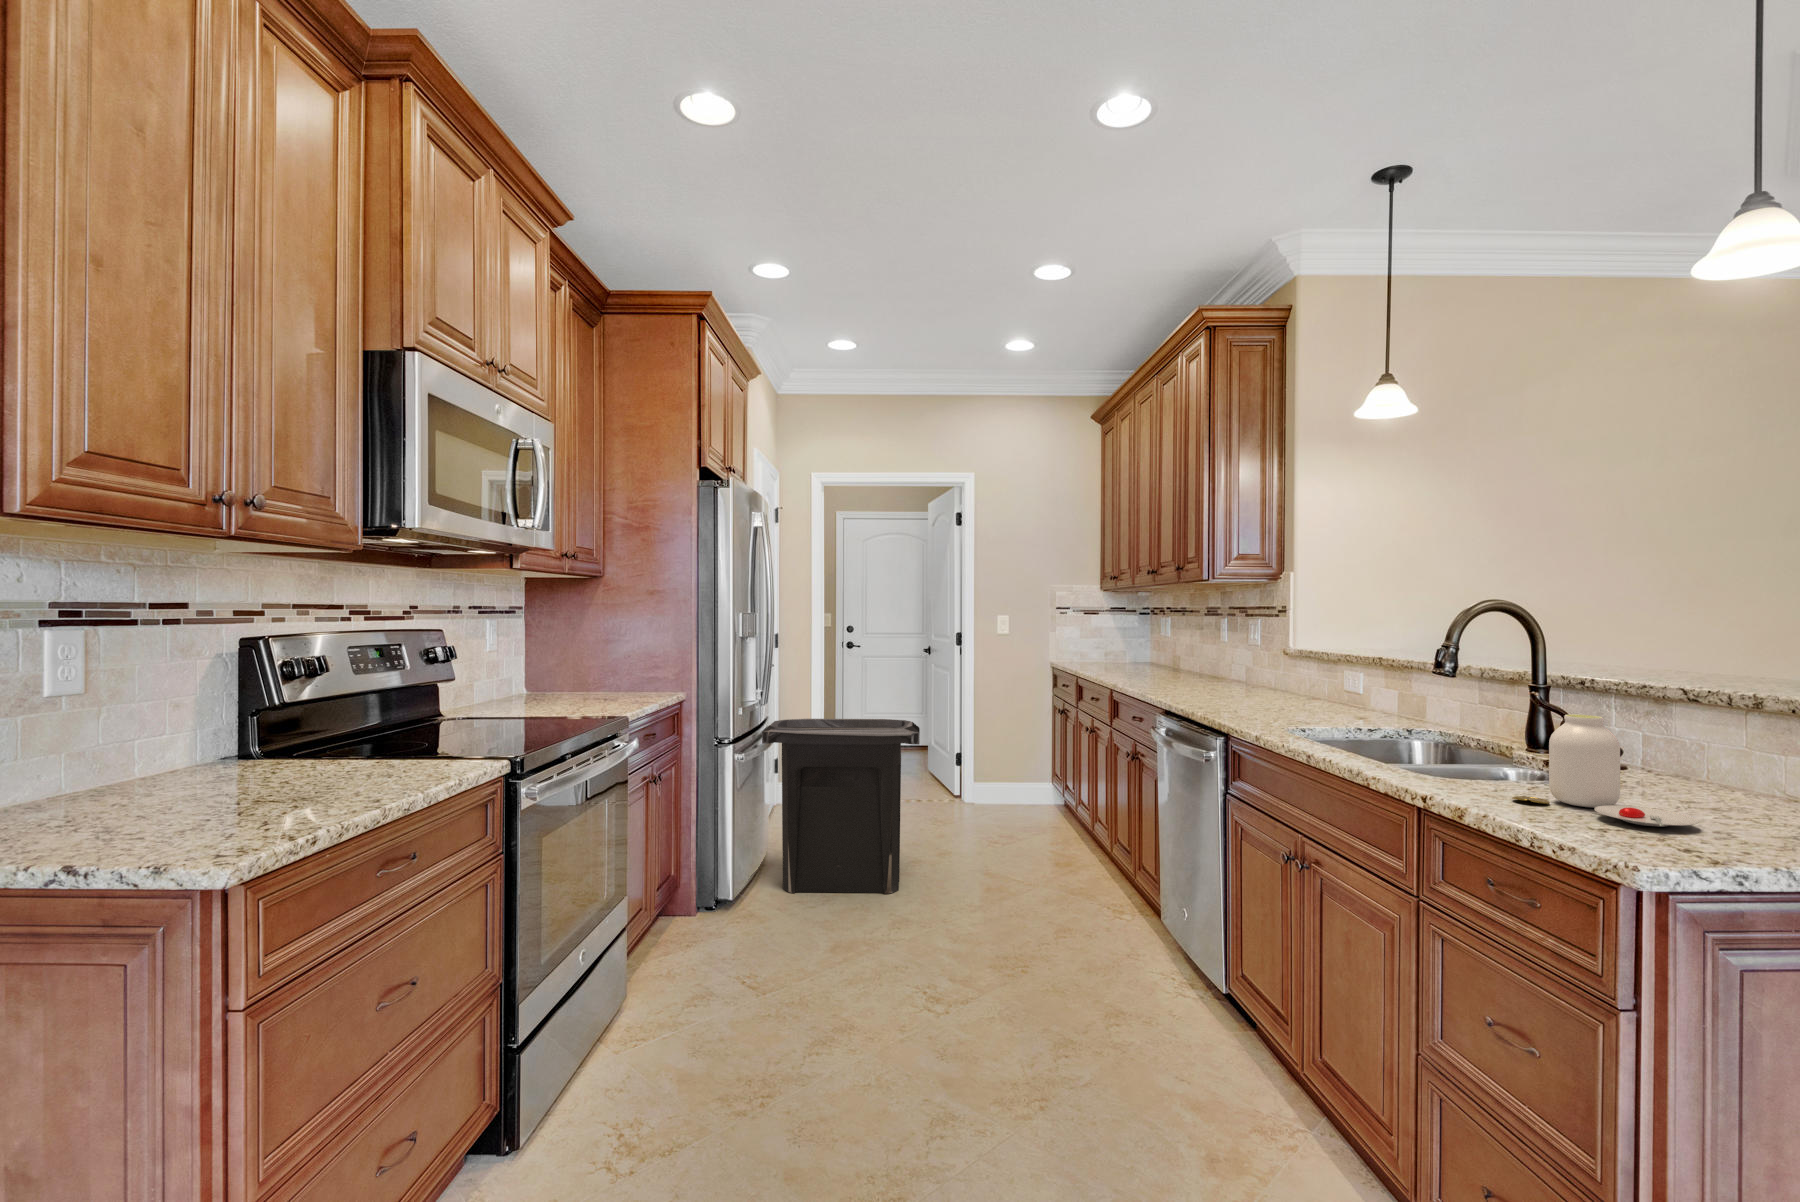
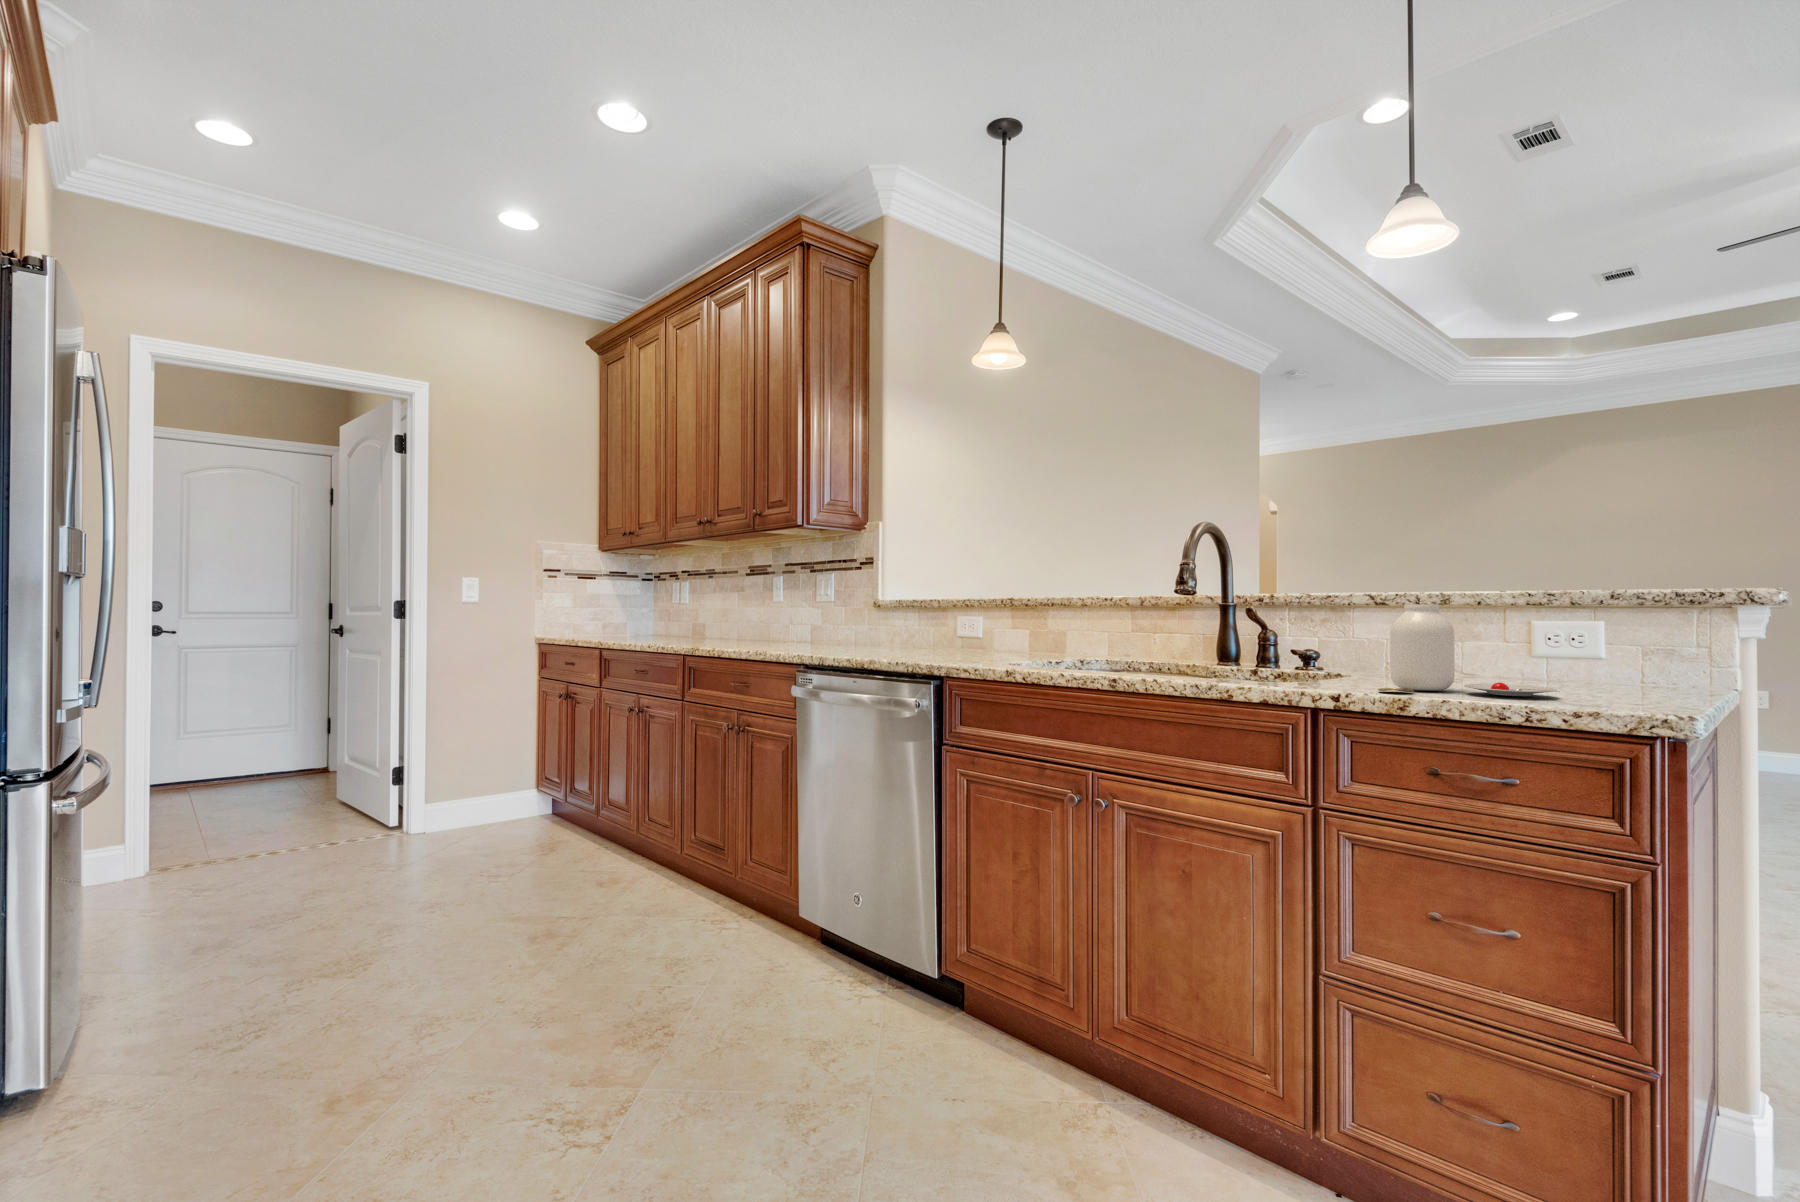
trash can: present [762,719,920,894] -> none [71,715,418,1049]

